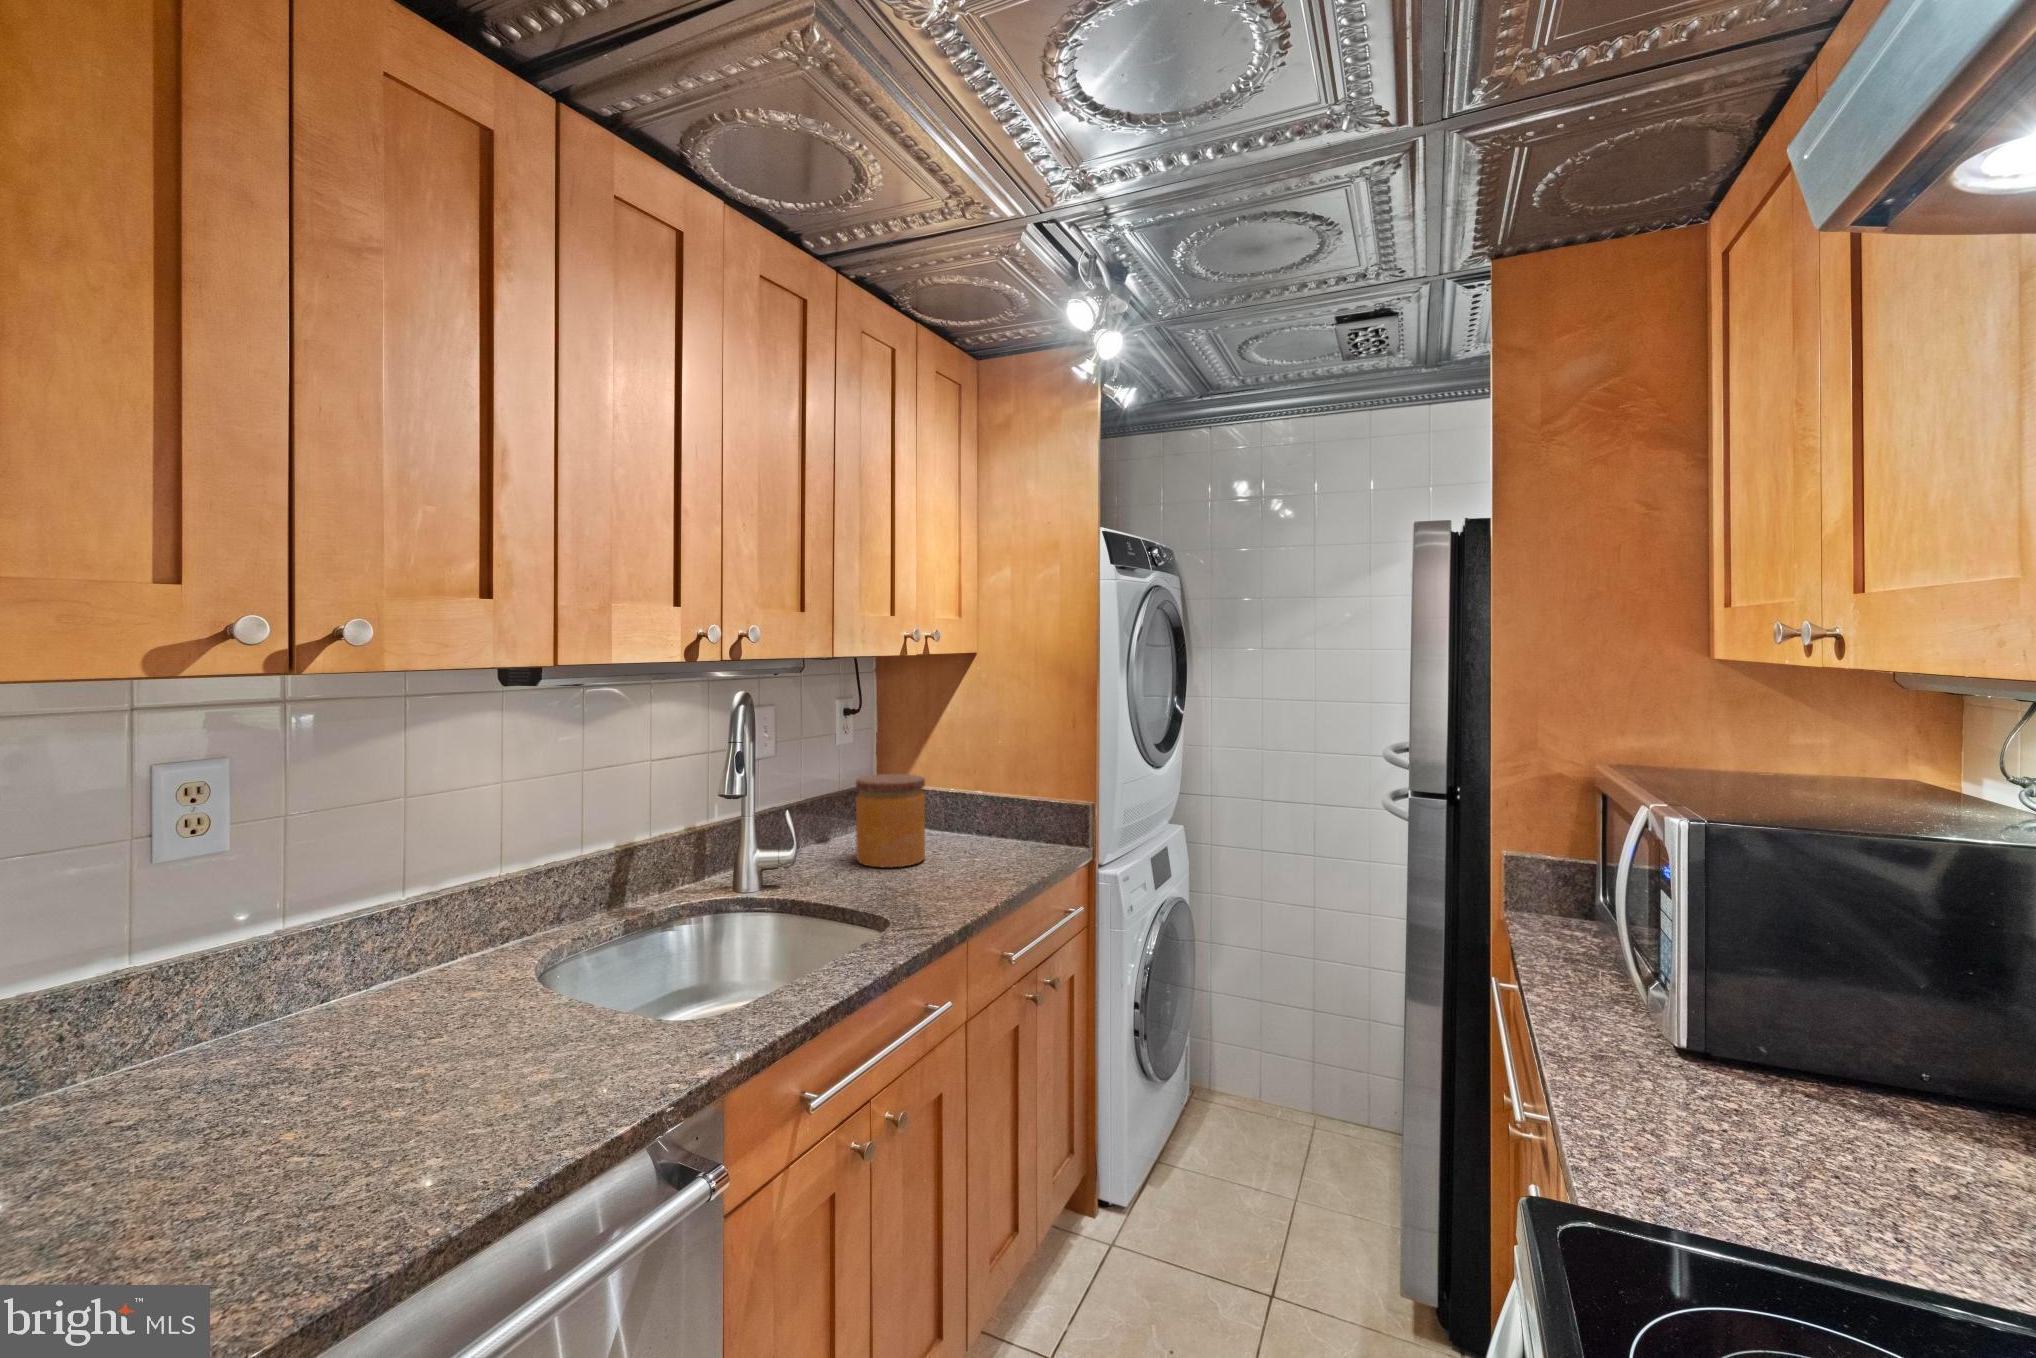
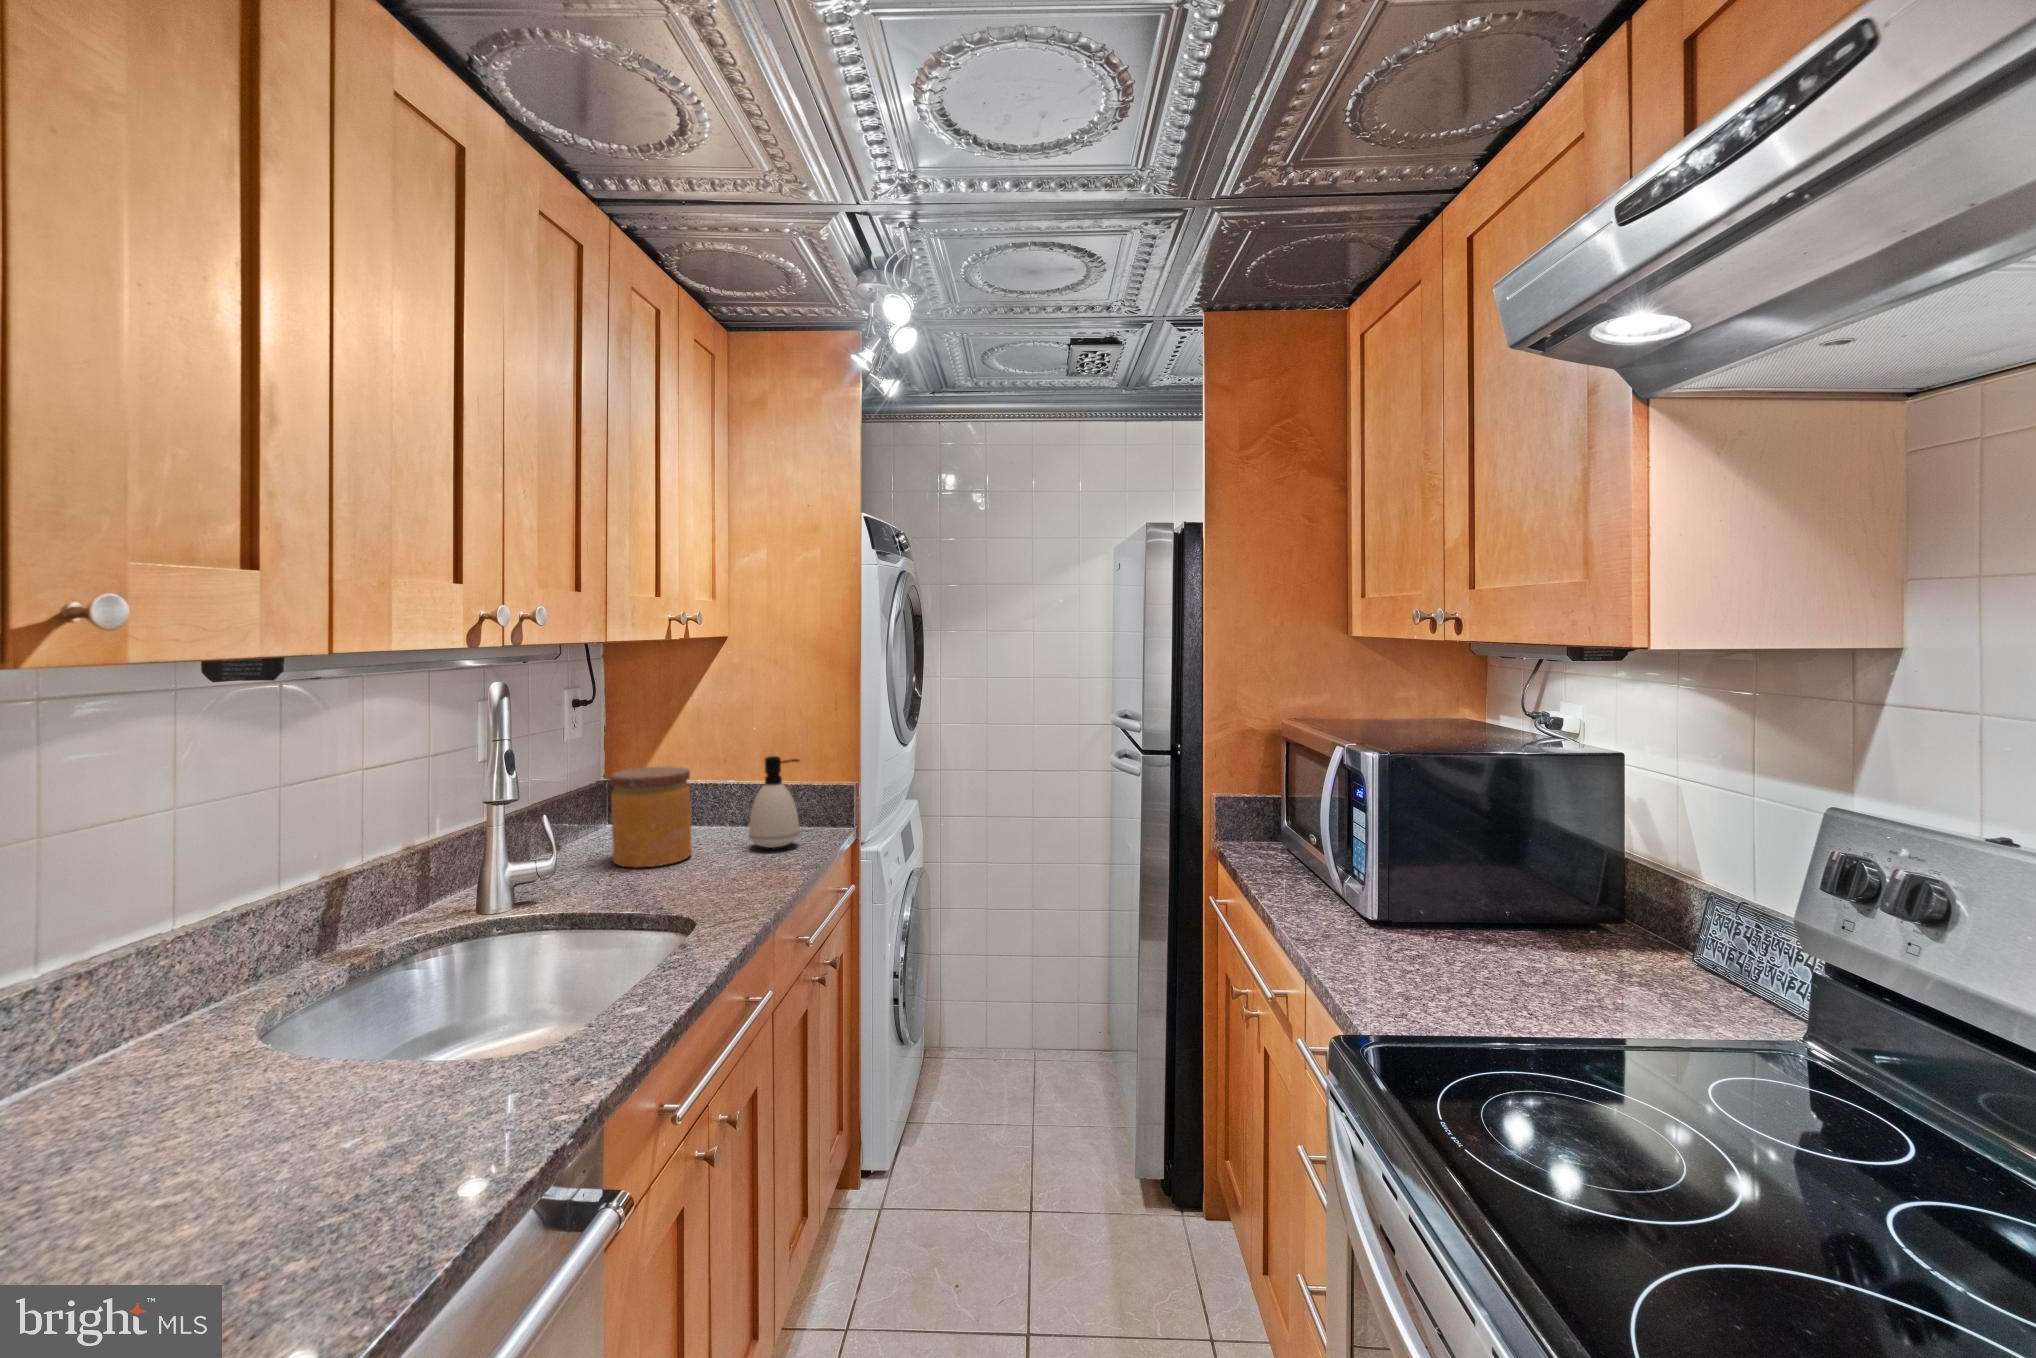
soap dispenser: none [978,771,1027,861] -> present [749,756,800,848]

